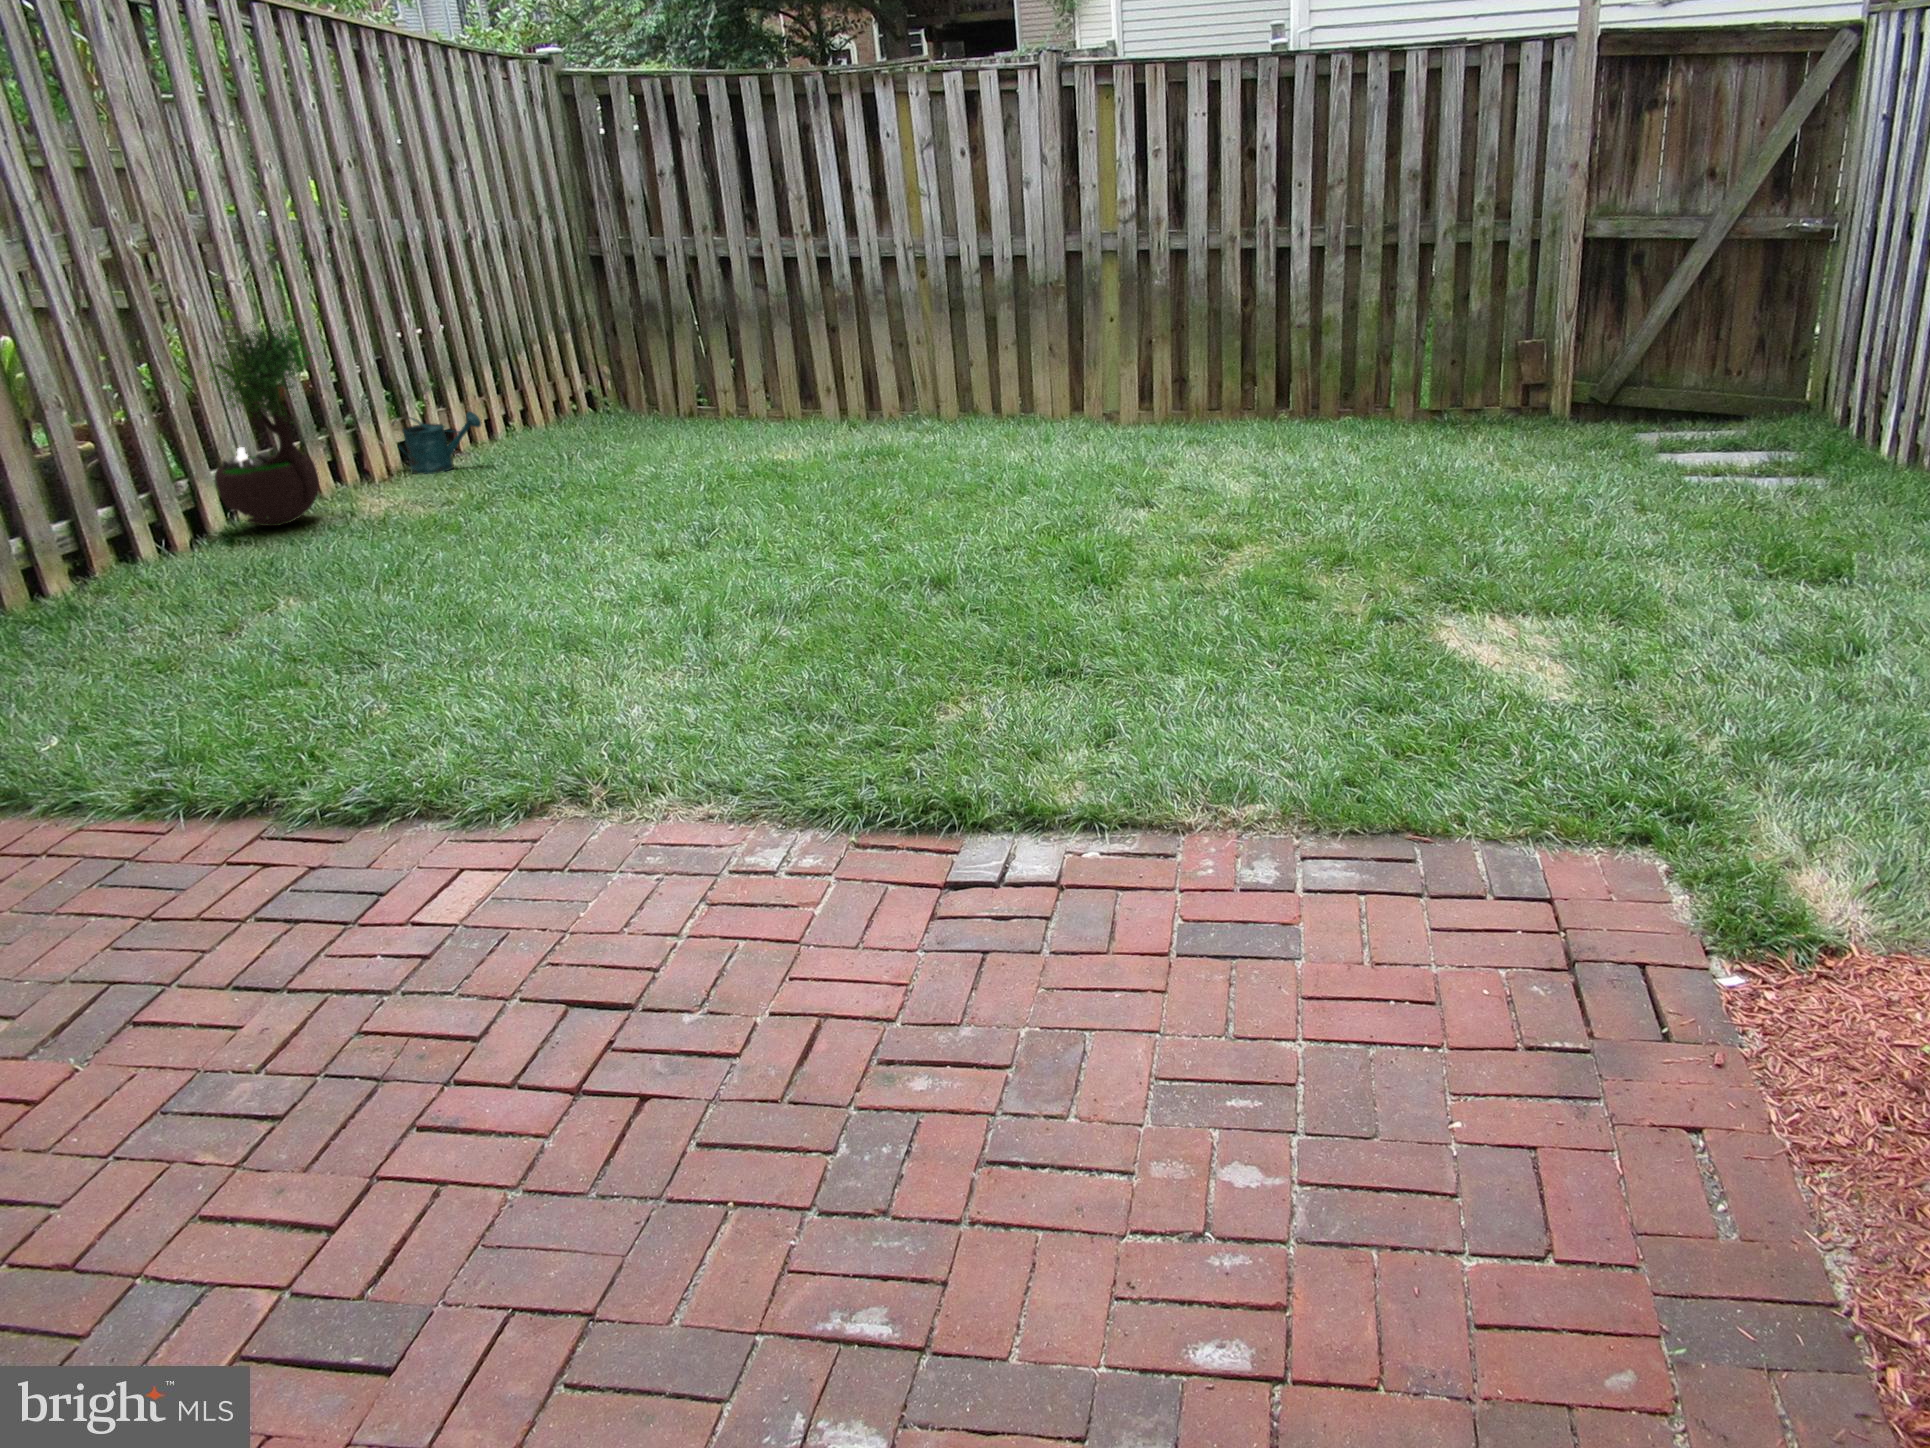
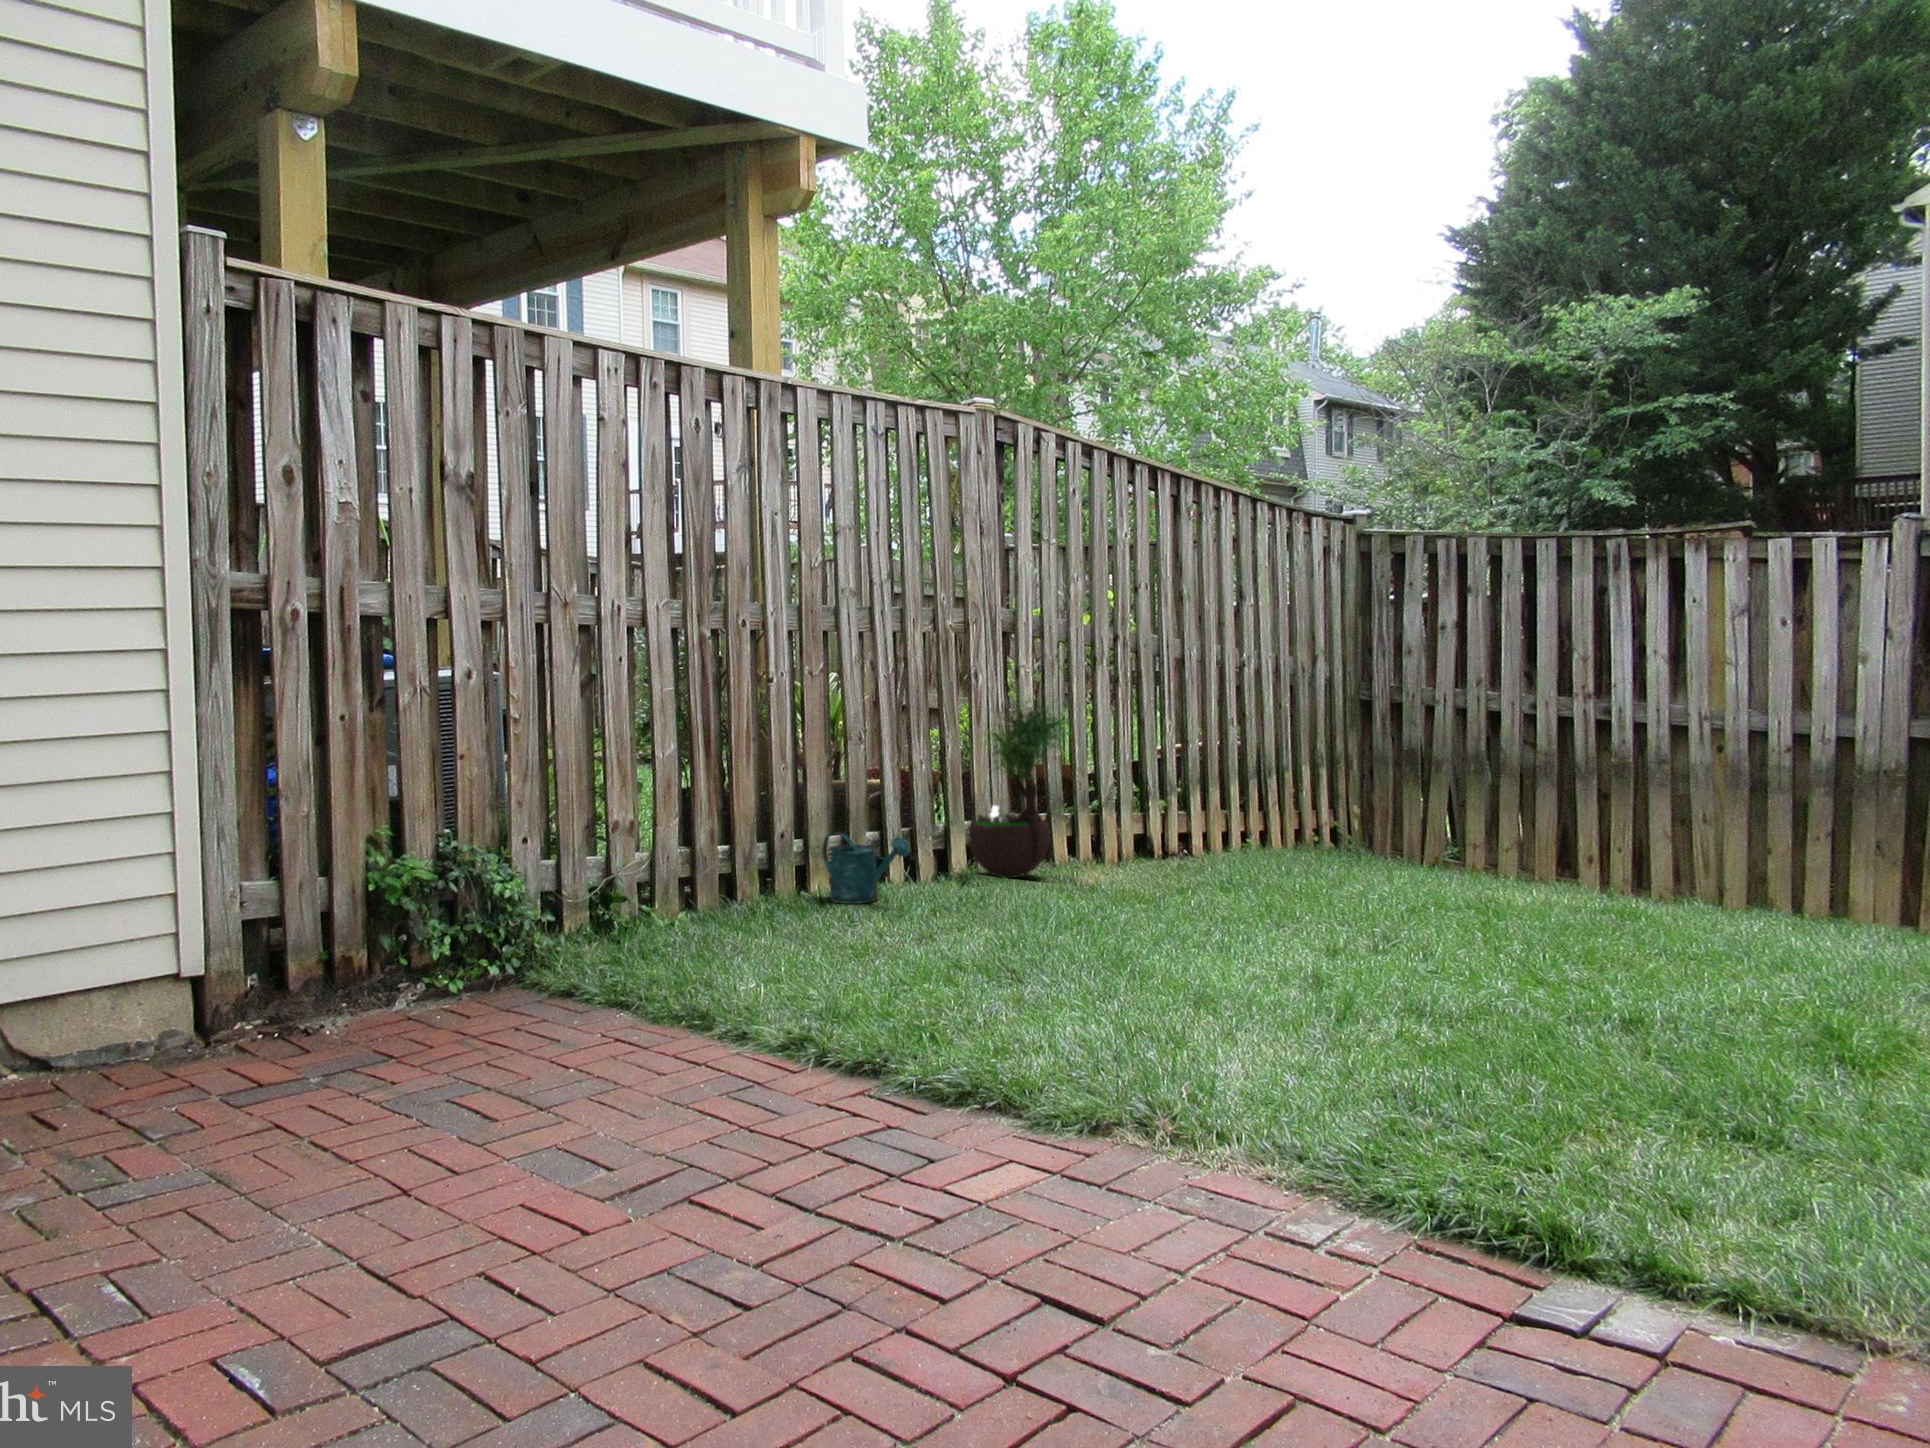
watering can: present [392,412,481,474] -> present [822,832,910,904]

